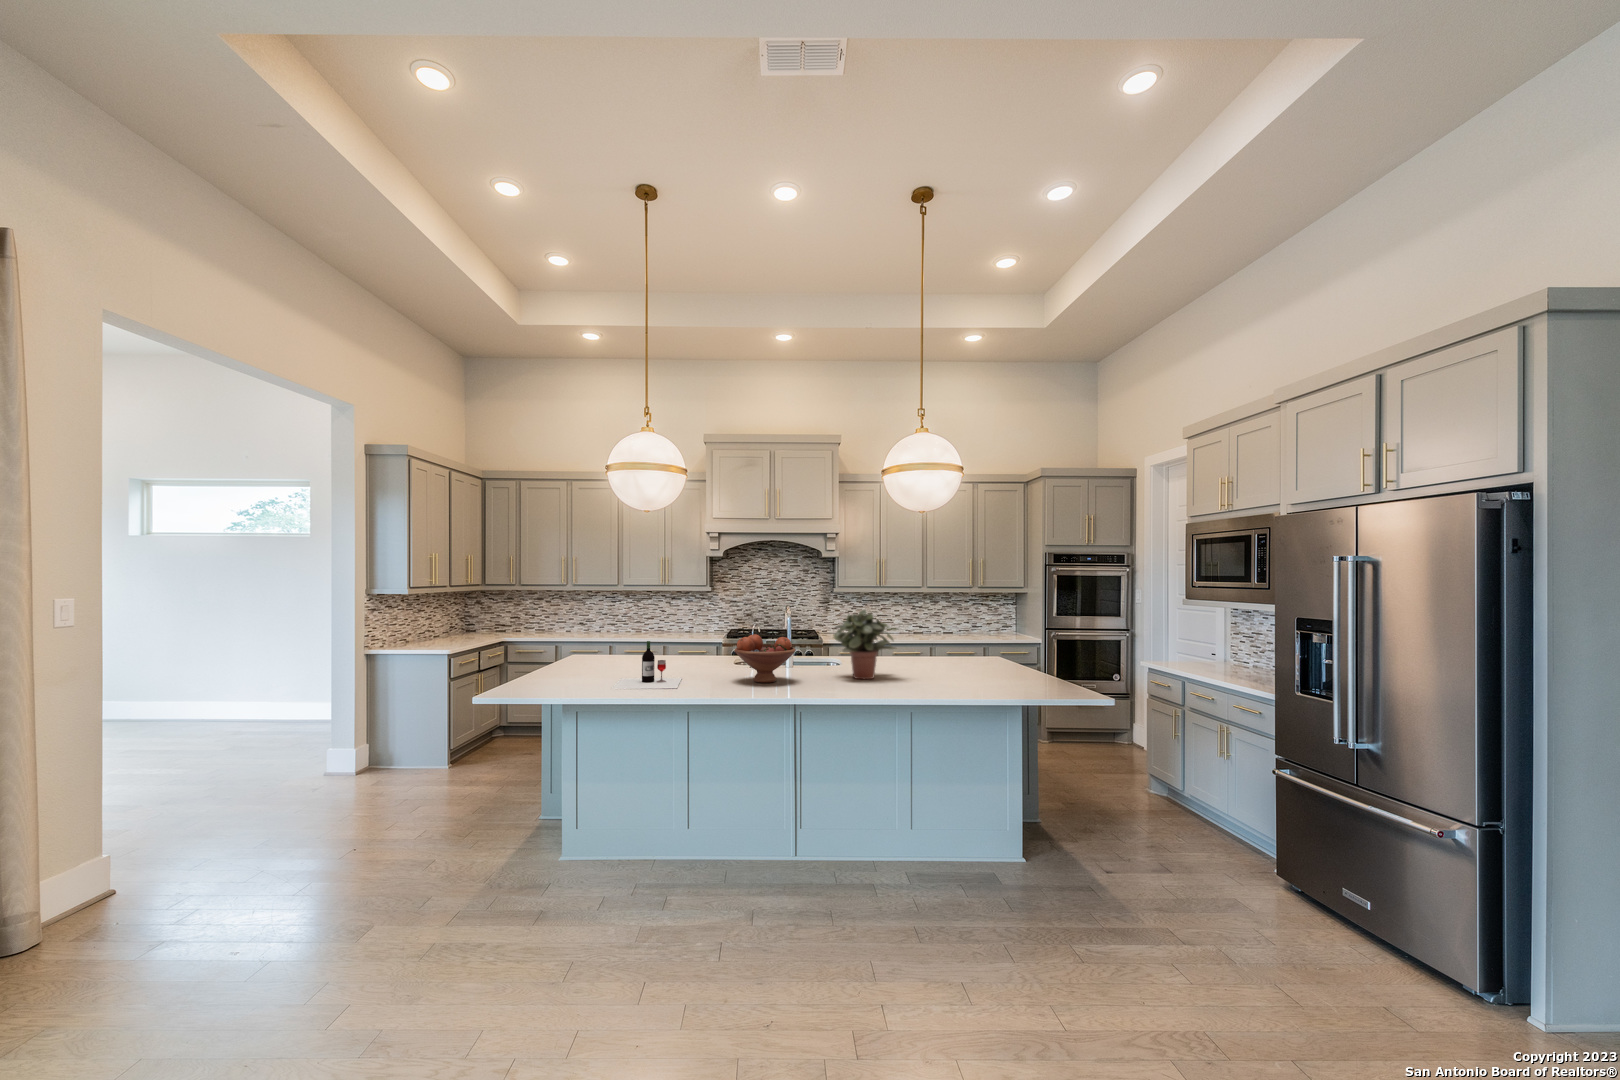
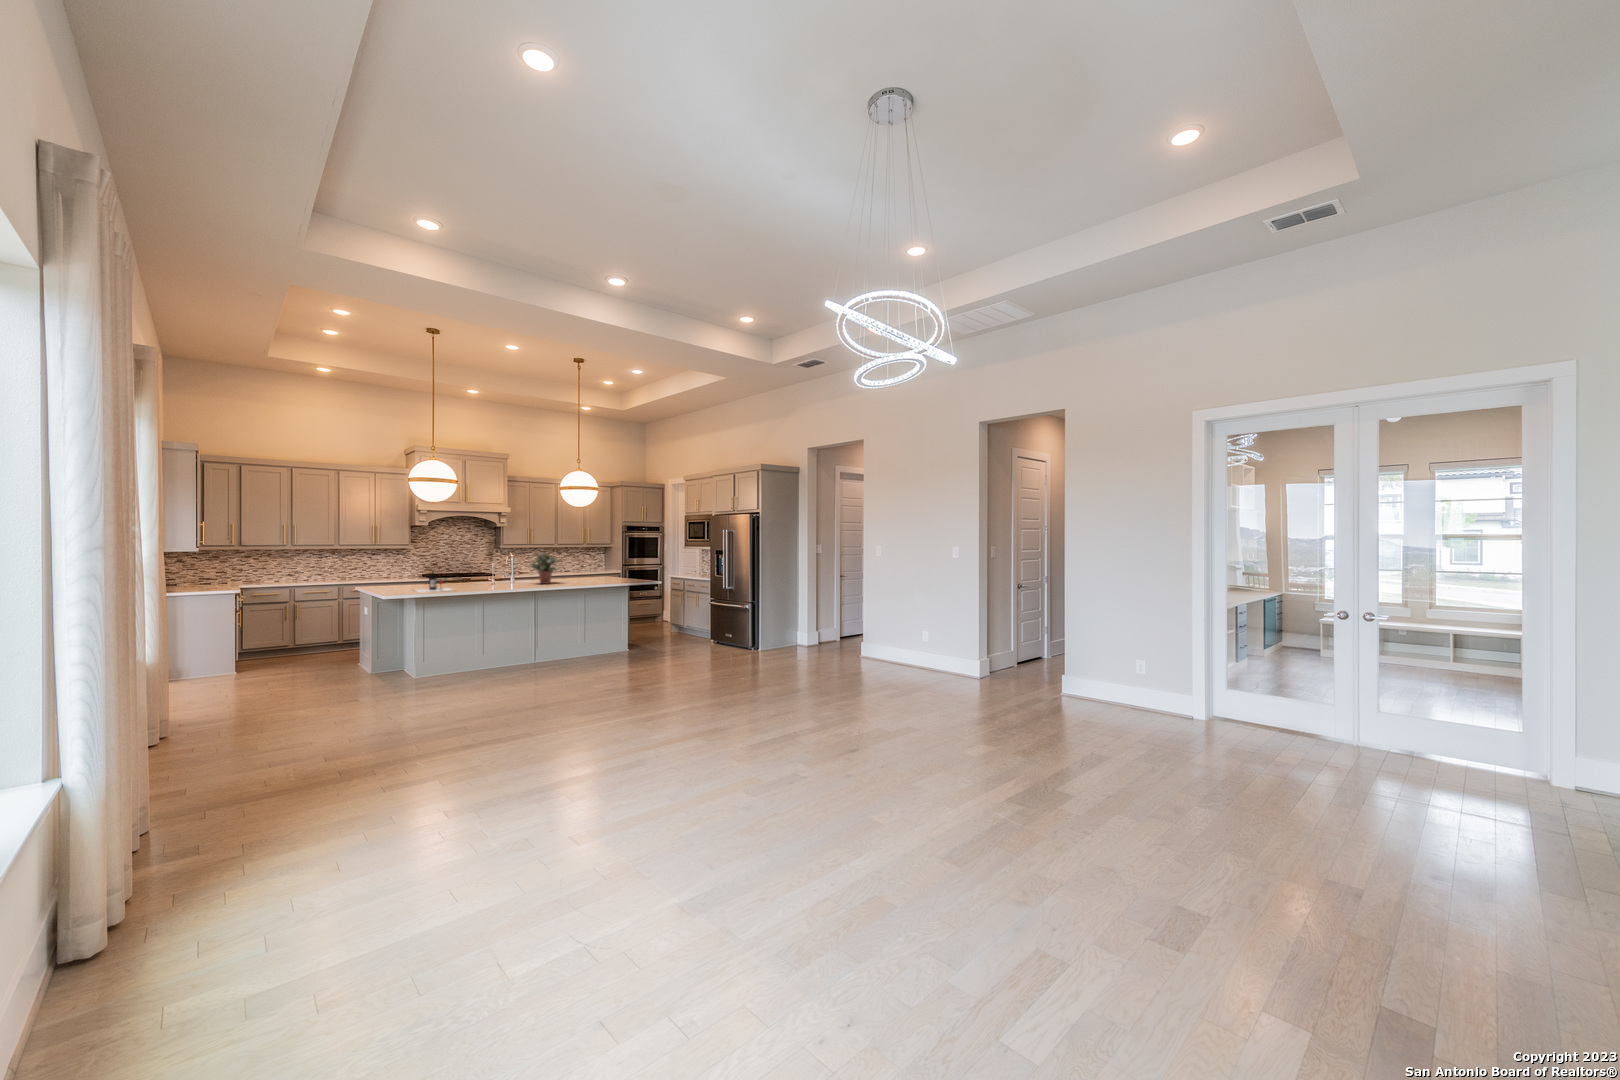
fruit bowl: present [734,634,796,683] -> none [481,565,514,587]

